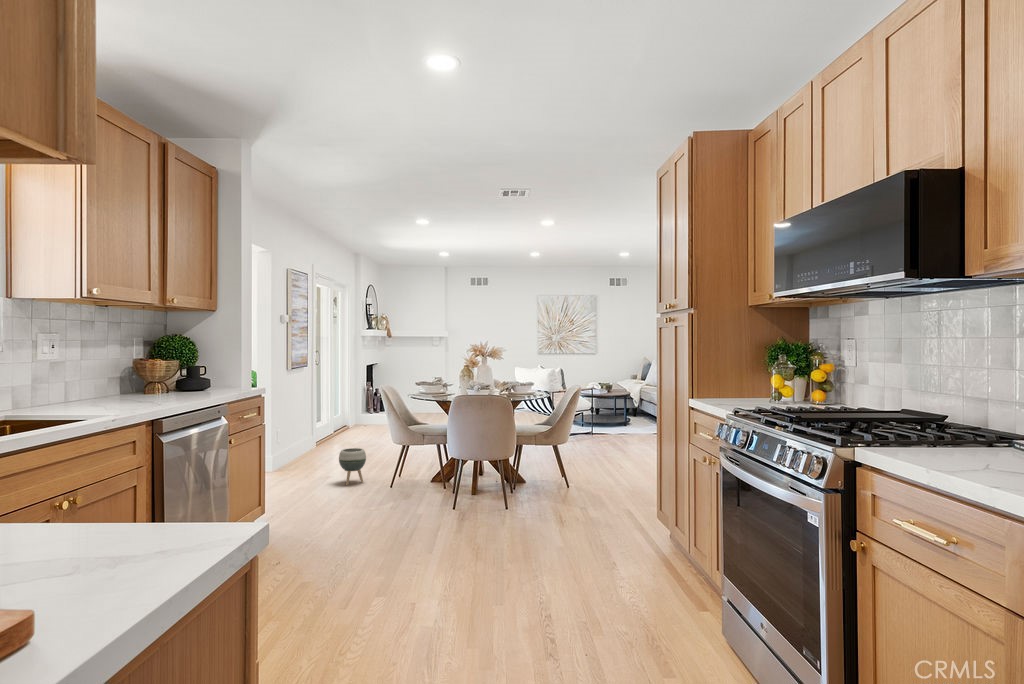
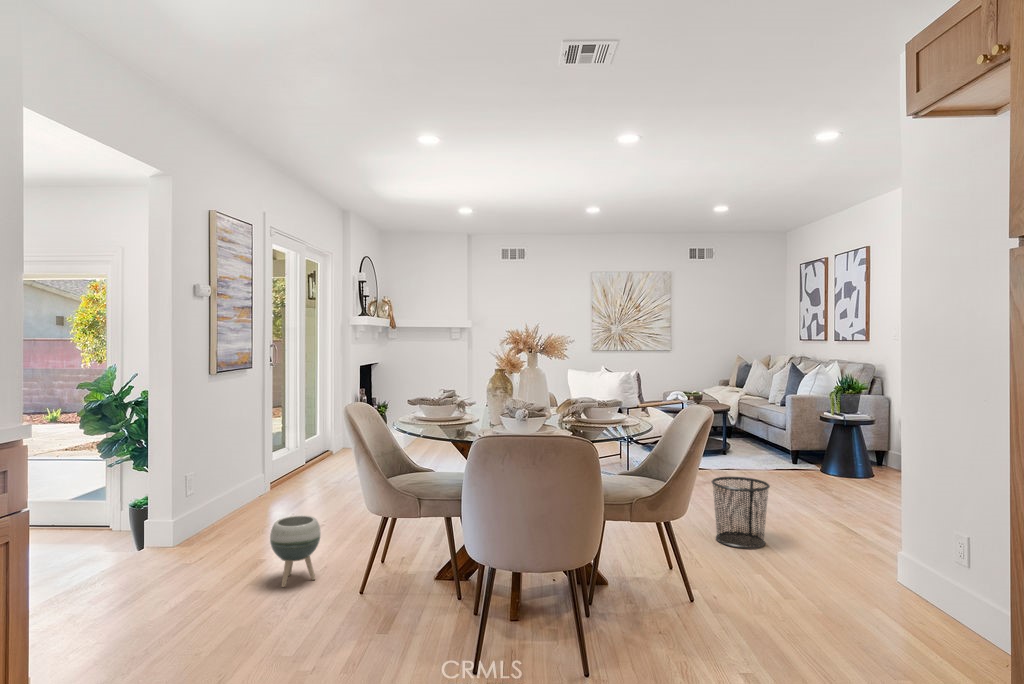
waste bin: none [591,430,624,469] -> present [711,477,770,548]

